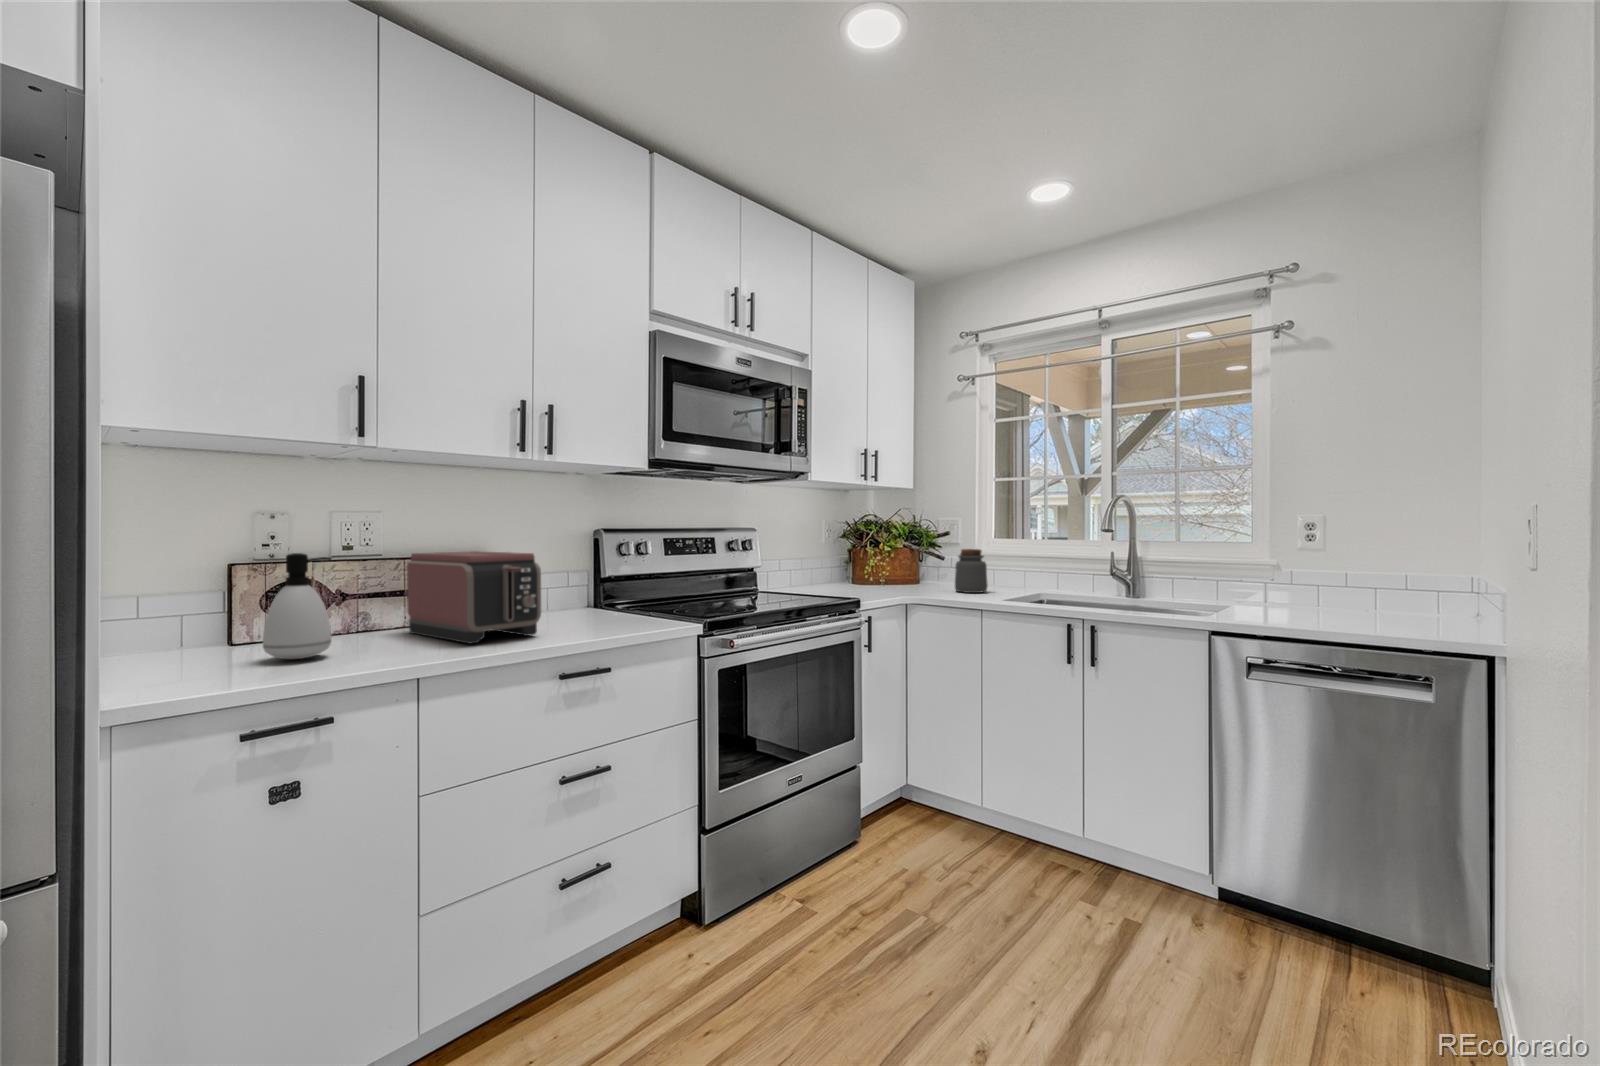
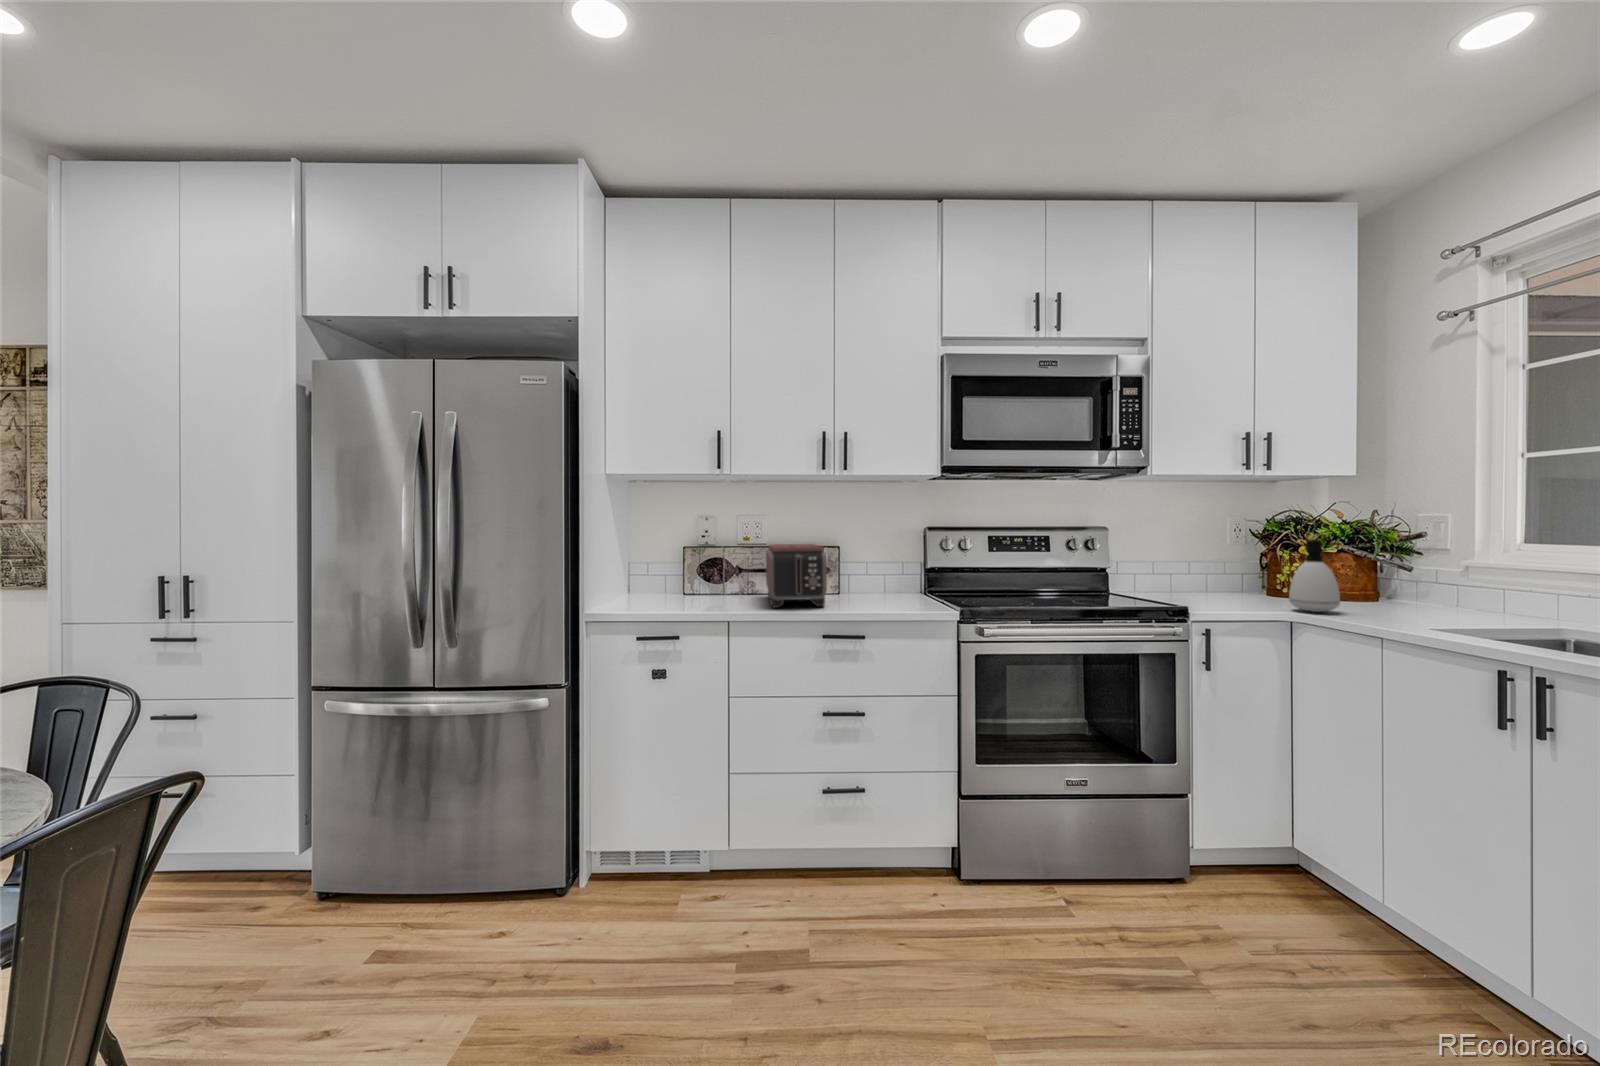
jar: present [955,549,988,593] -> none [1393,551,1458,612]
soap dispenser: present [263,553,332,659] -> present [1289,540,1341,612]

